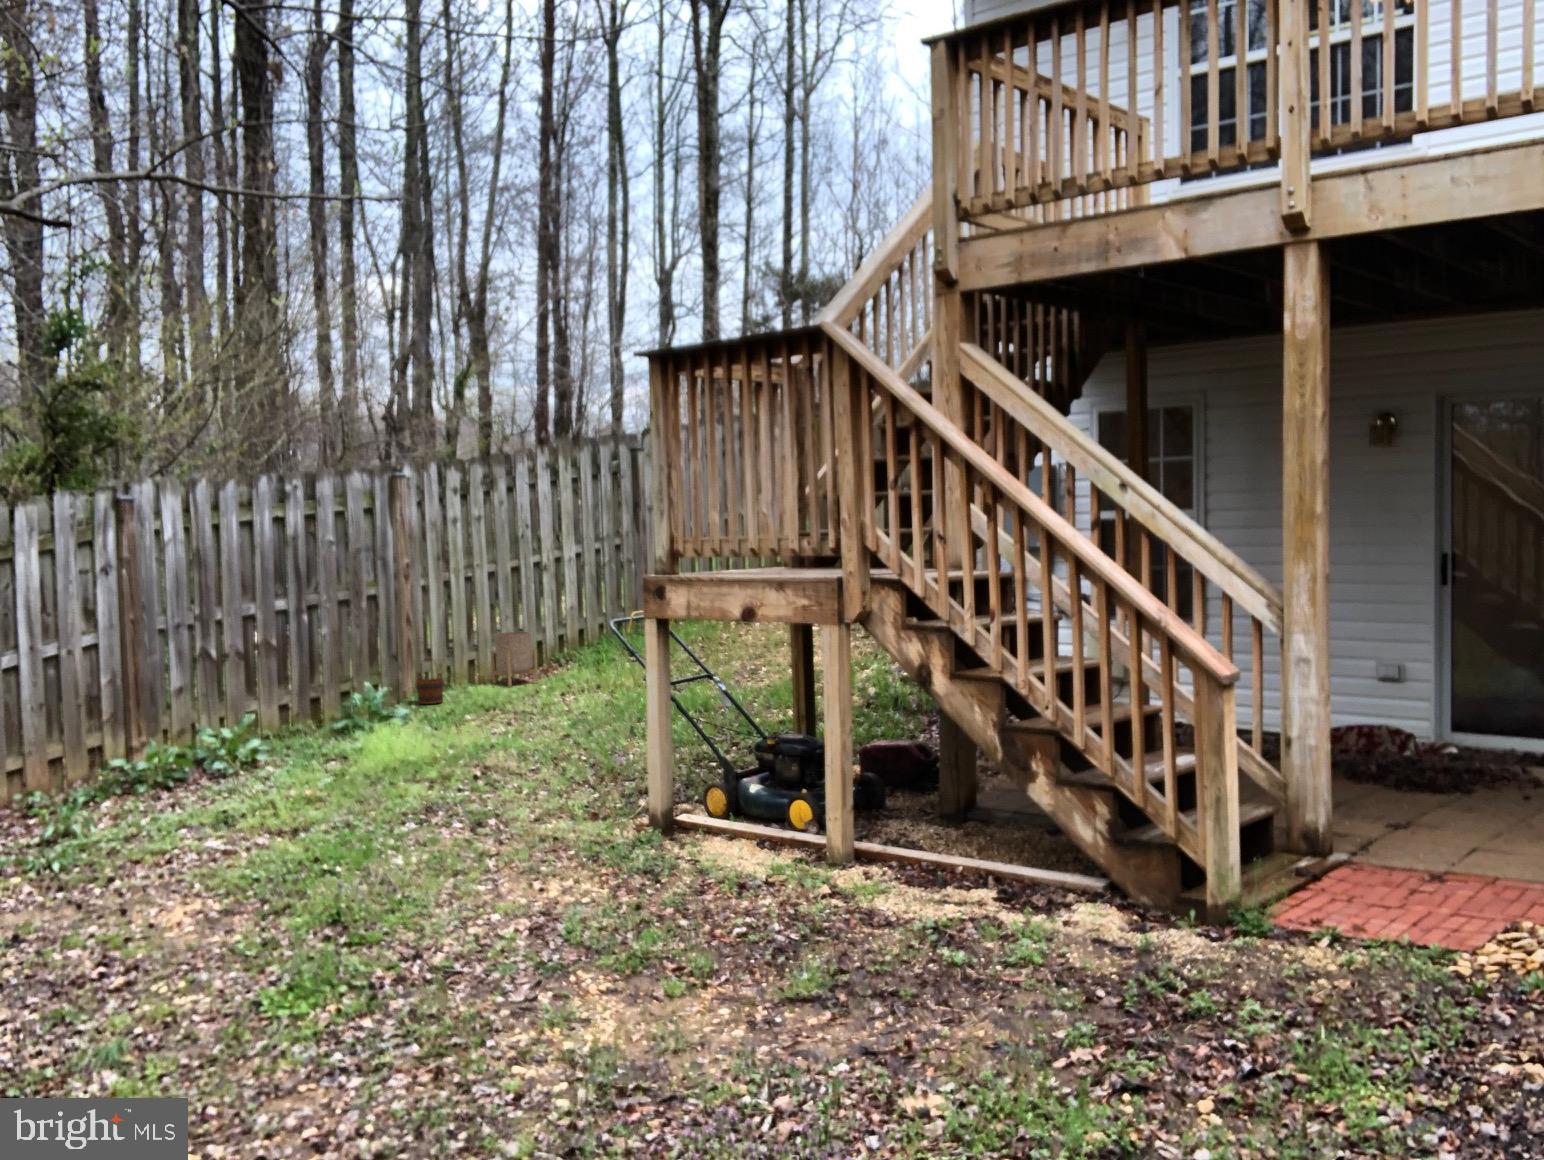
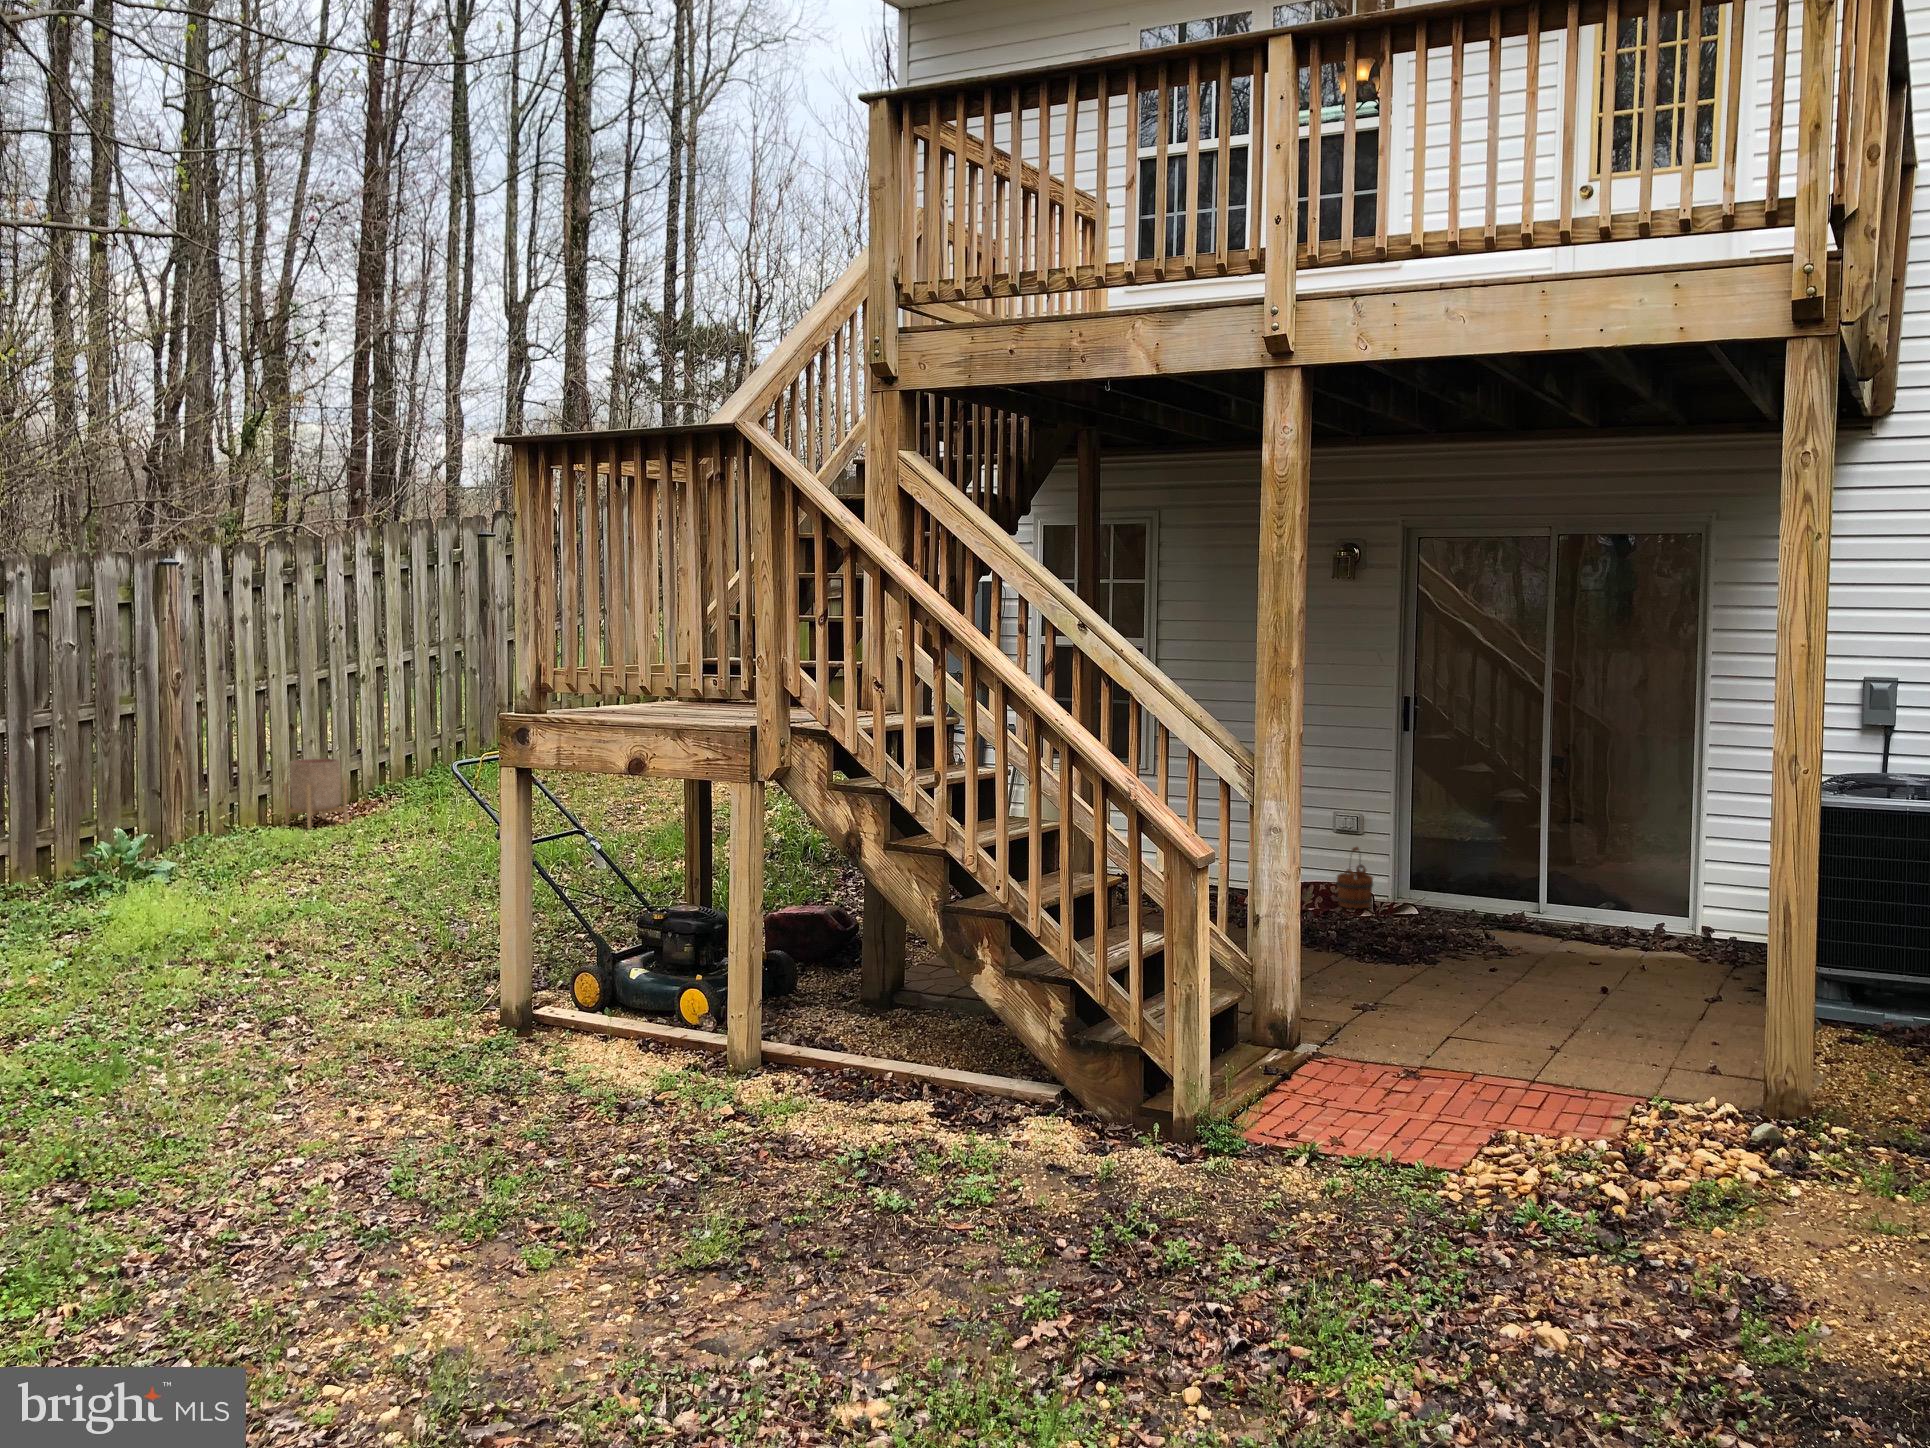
wooden bucket: present [416,658,444,704] -> present [1336,847,1373,909]

